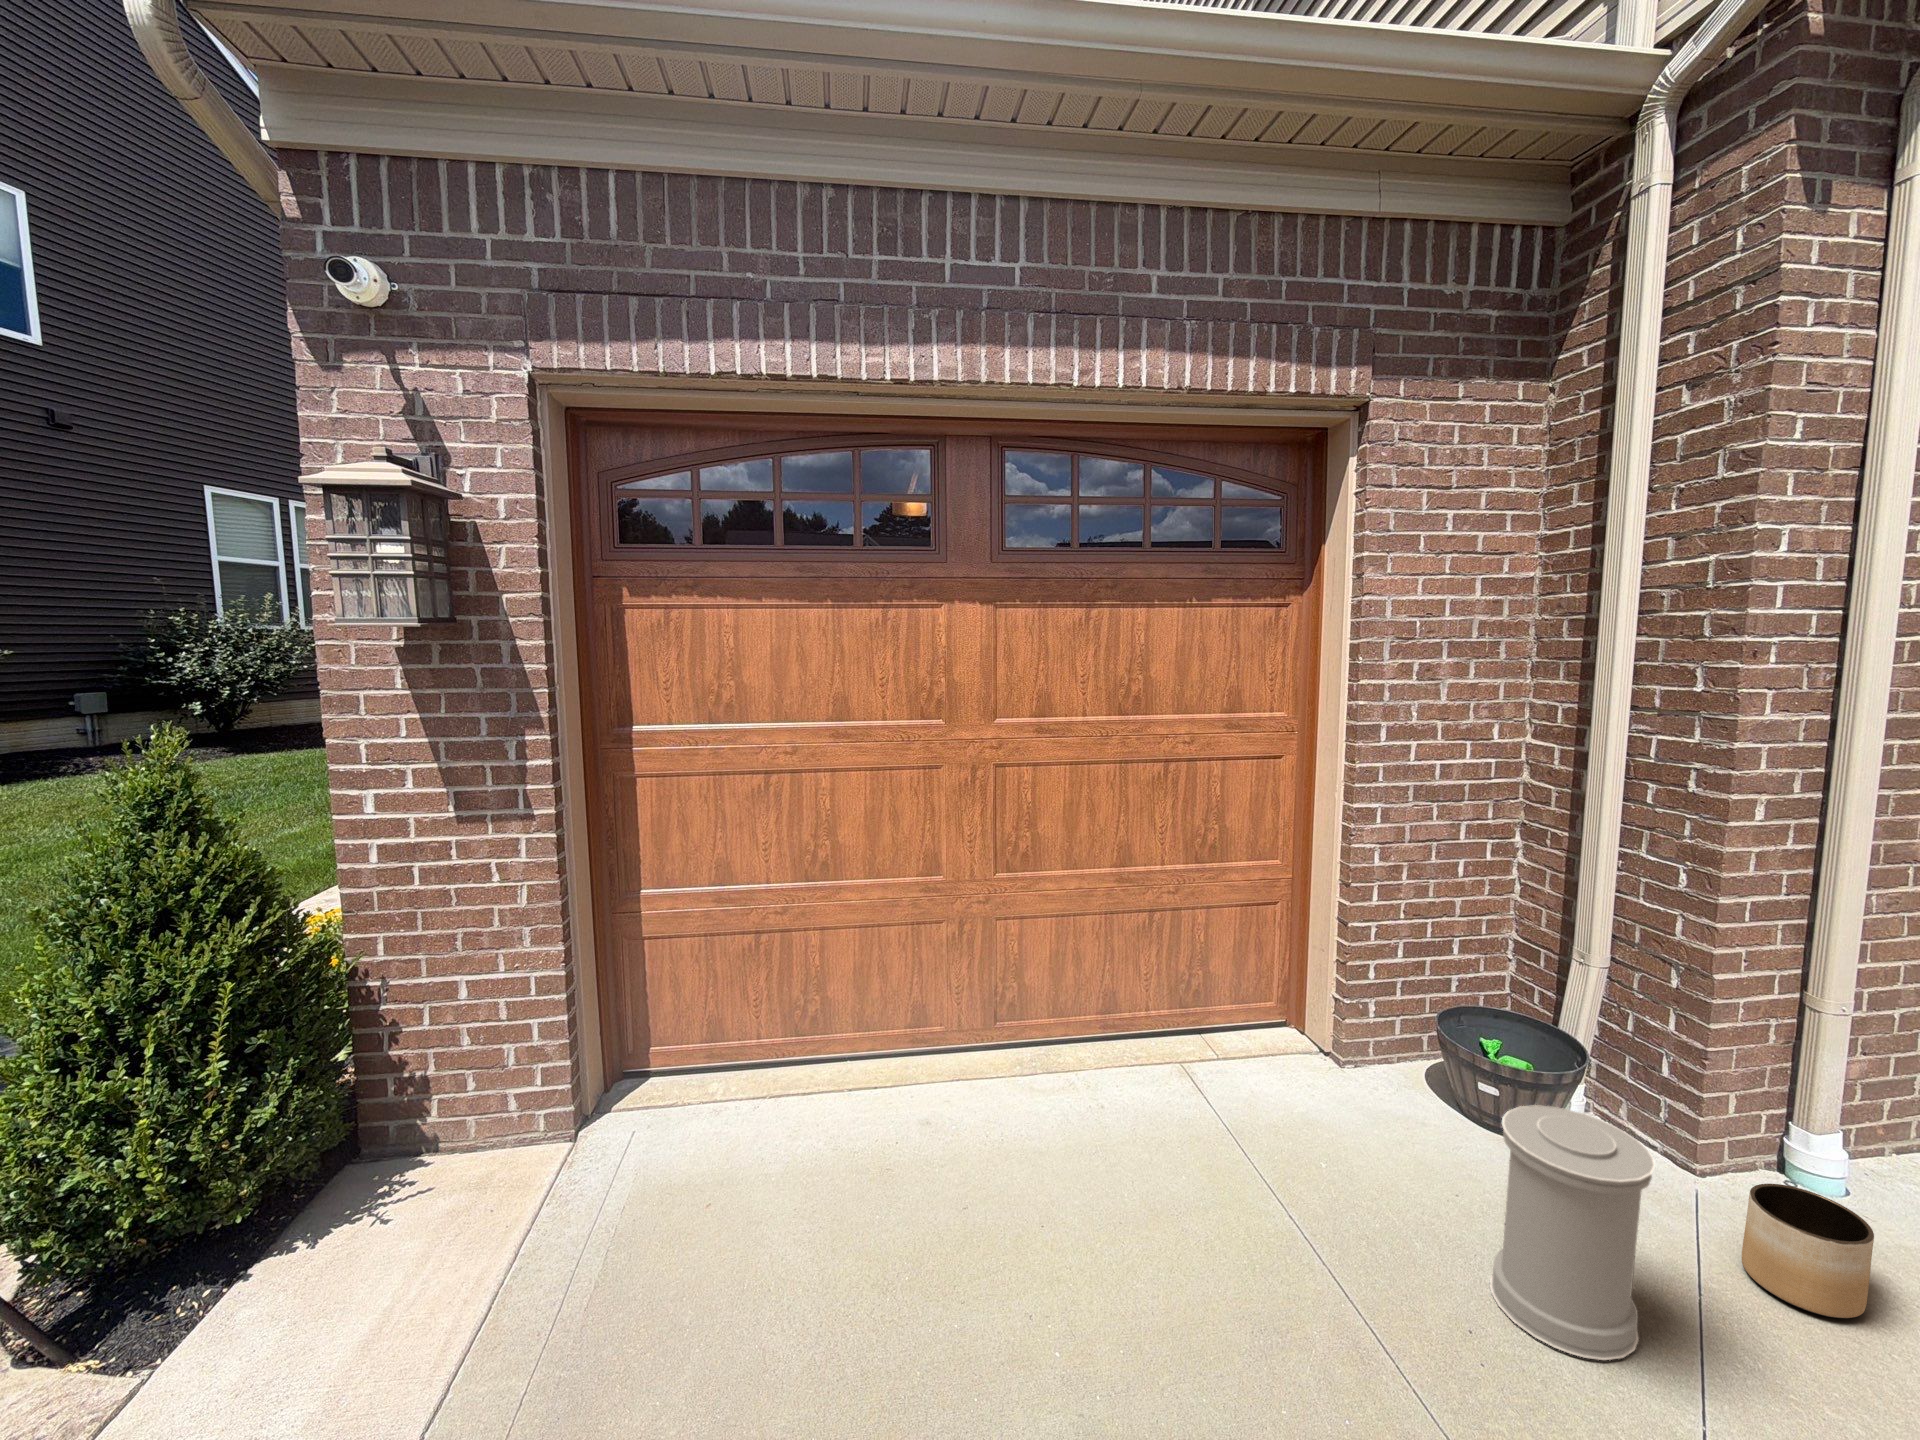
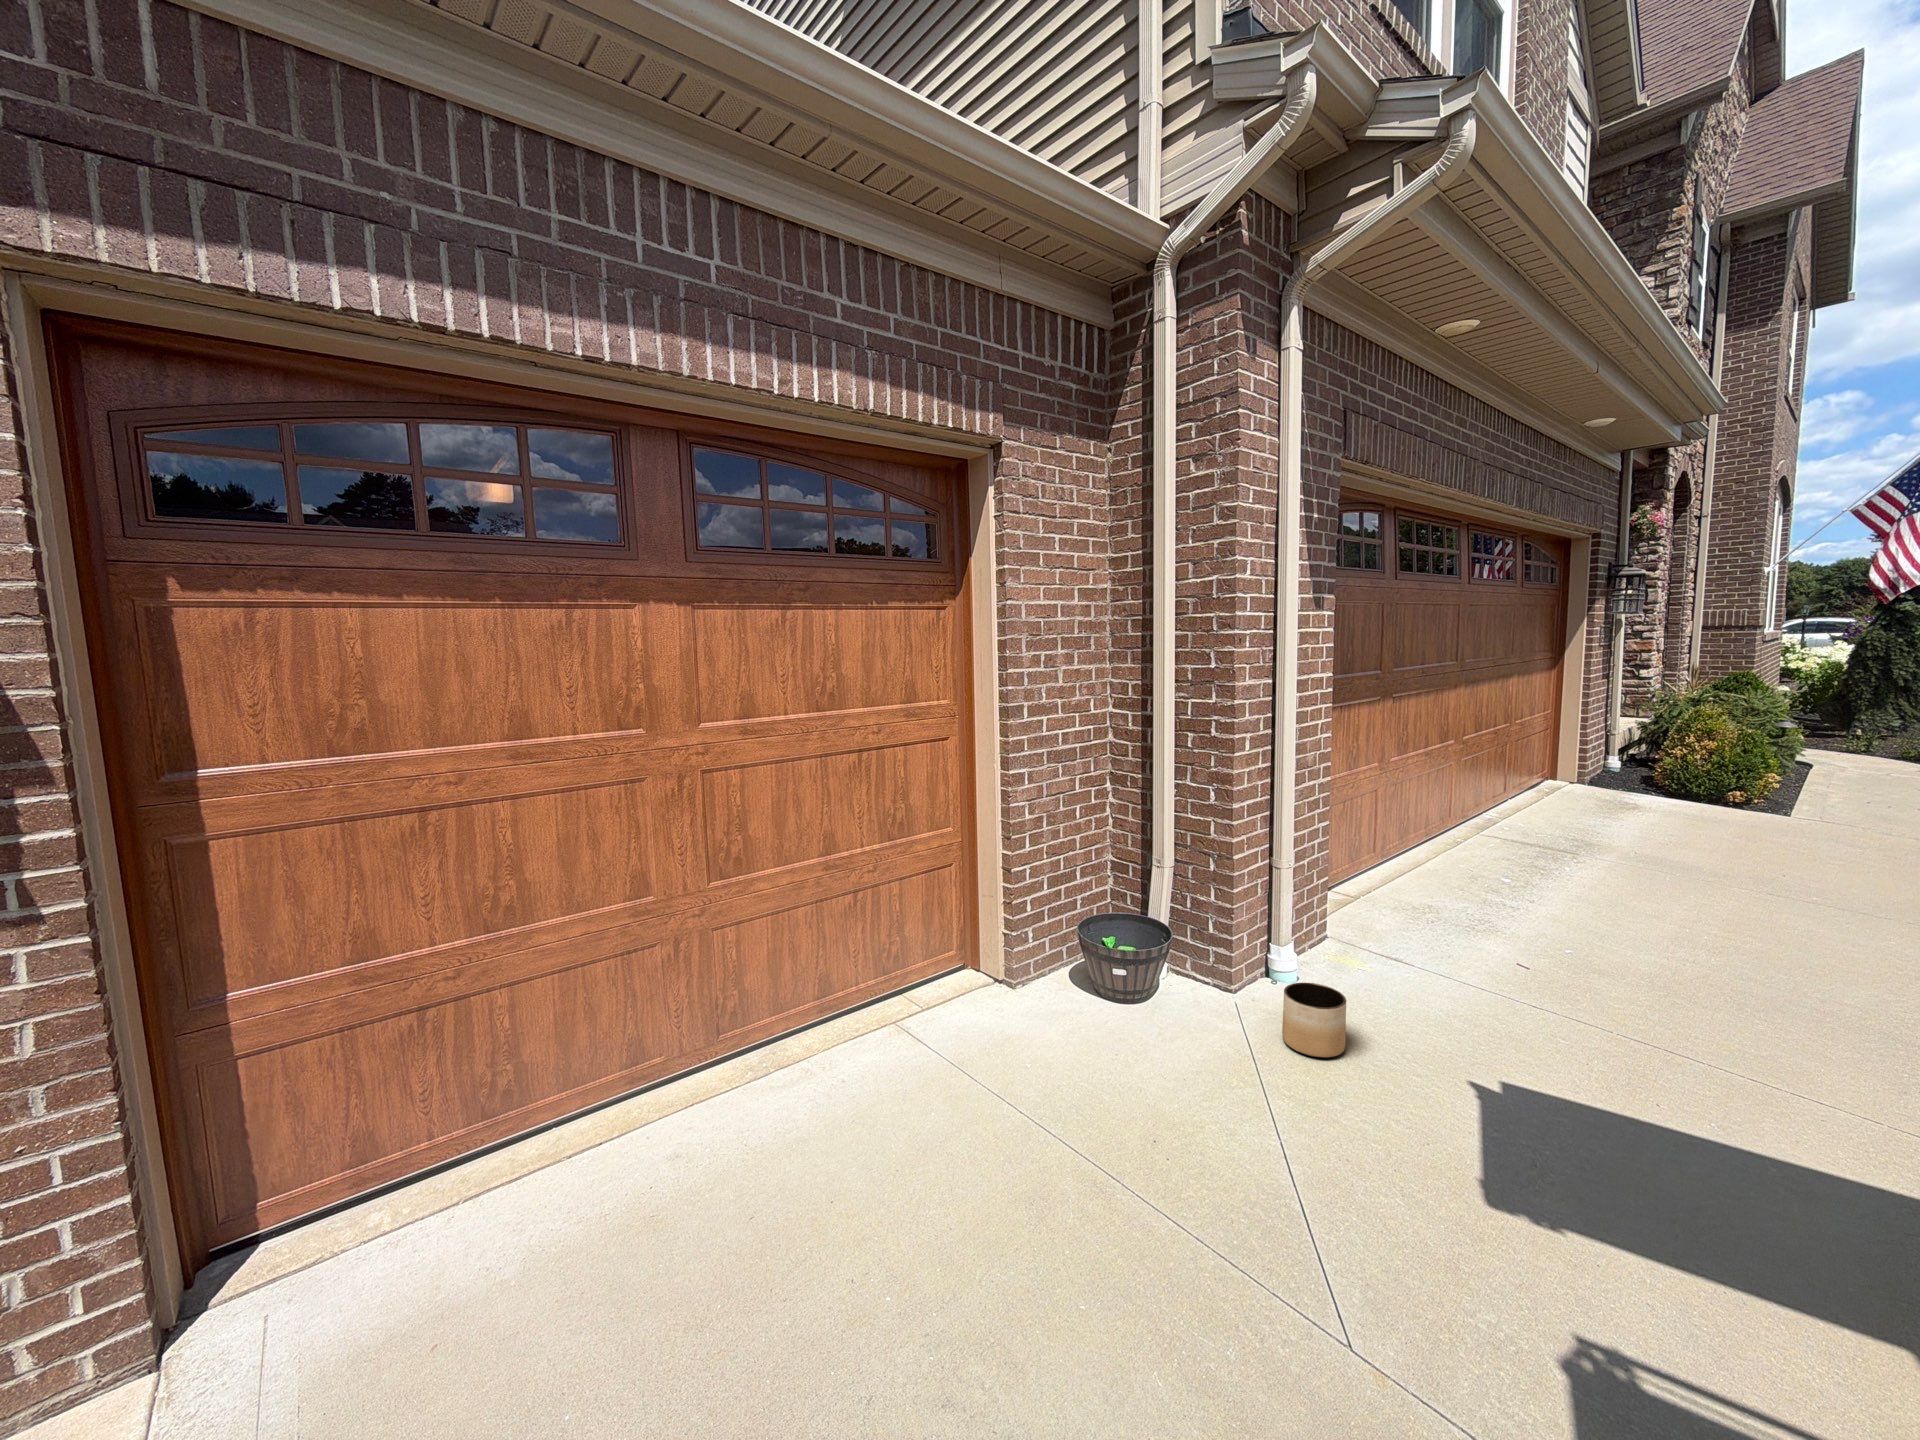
trash can: present [1490,1105,1655,1360] -> none [1172,968,1267,1138]

